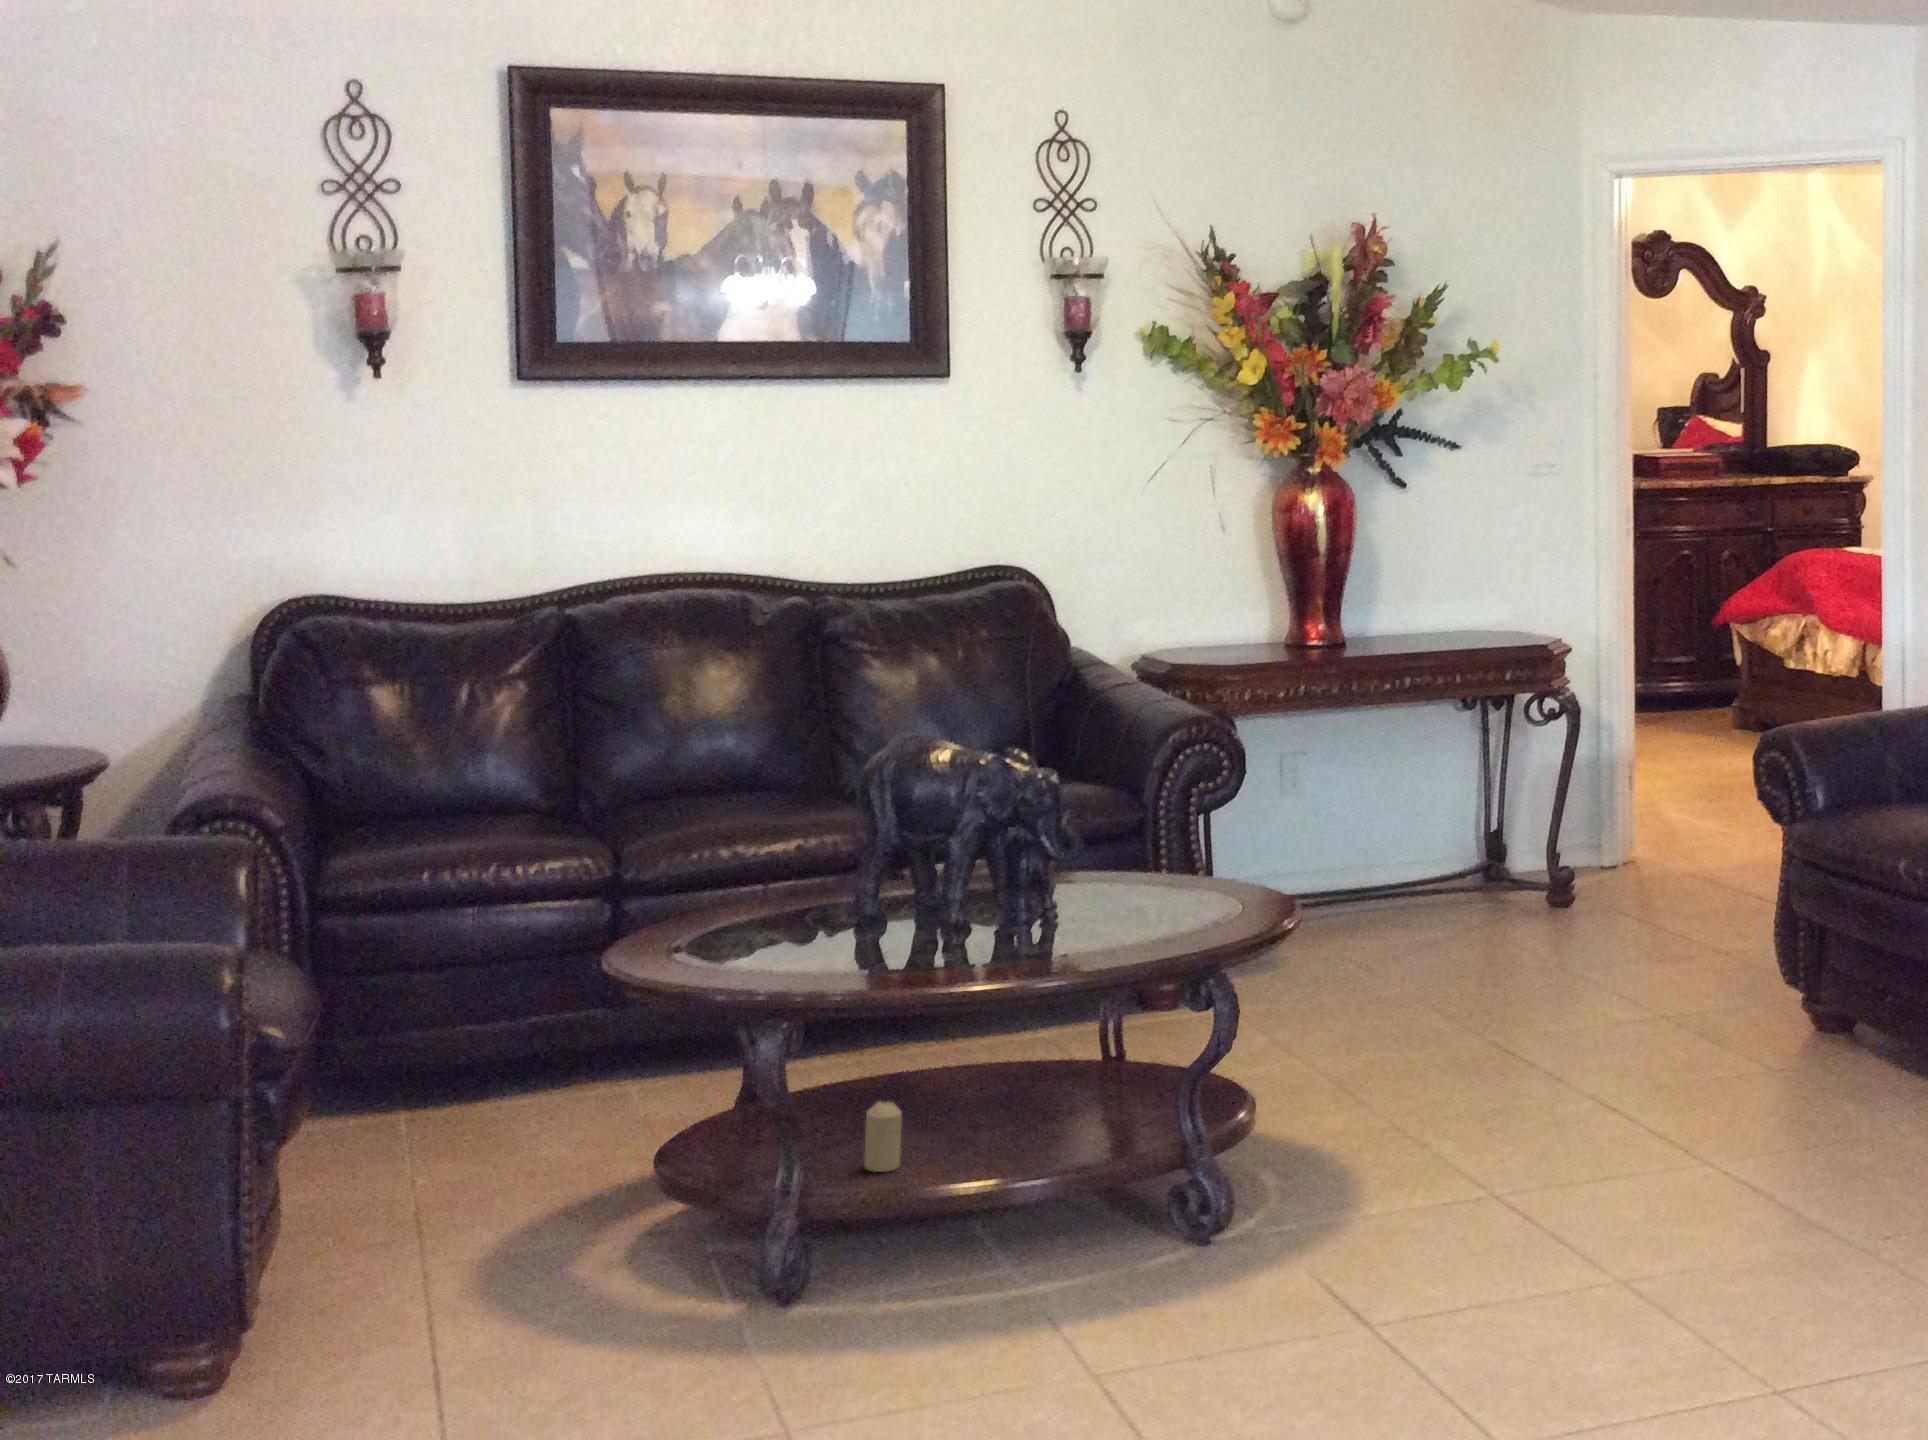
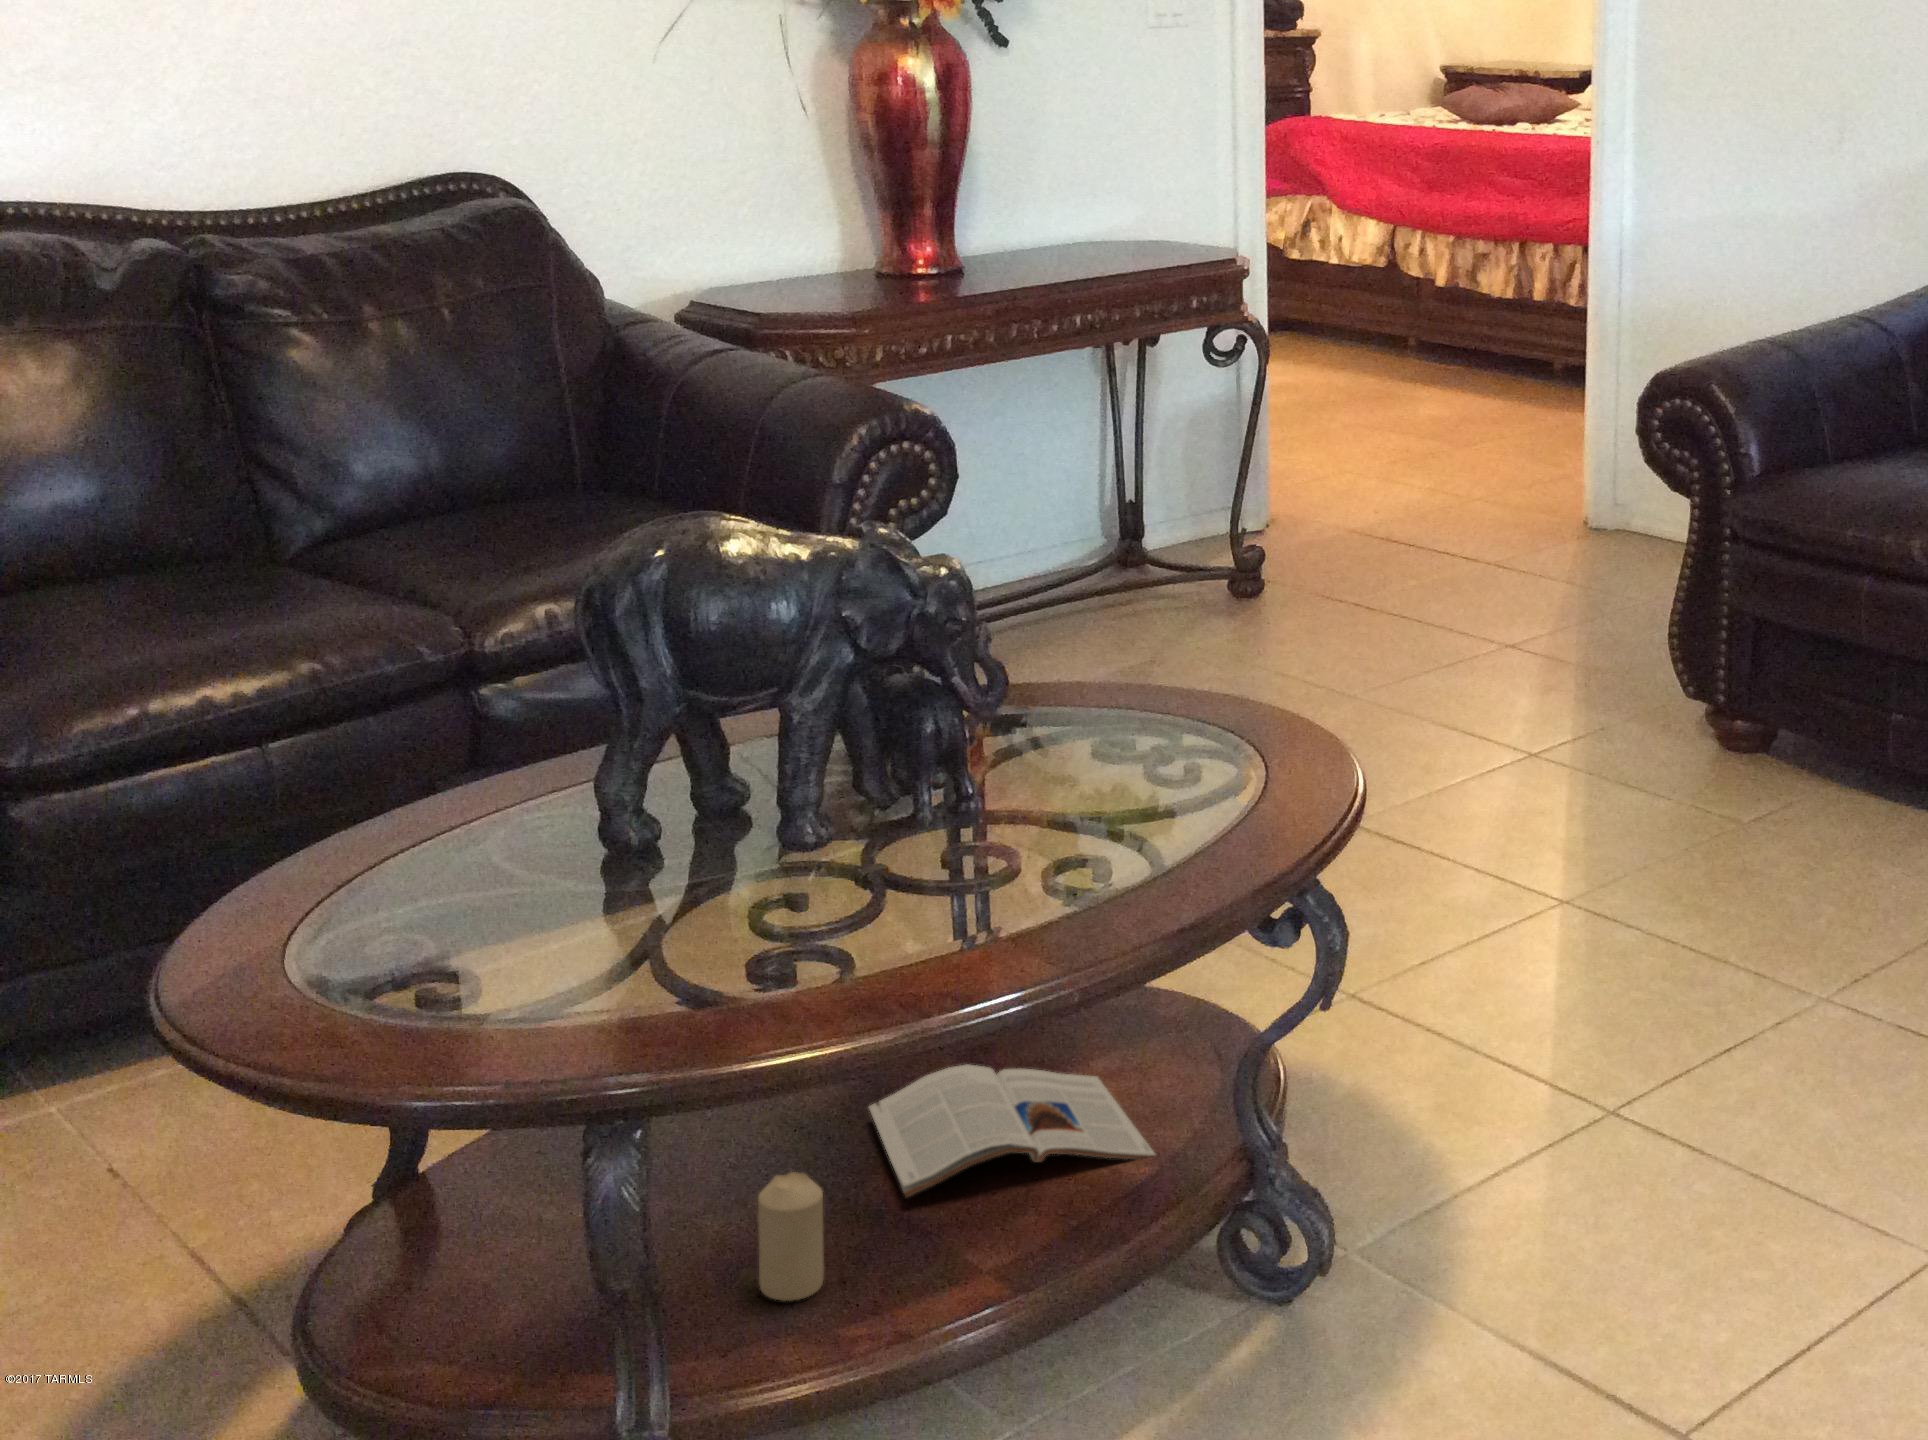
magazine: none [966,1088,1133,1148] -> present [869,1065,1155,1197]

